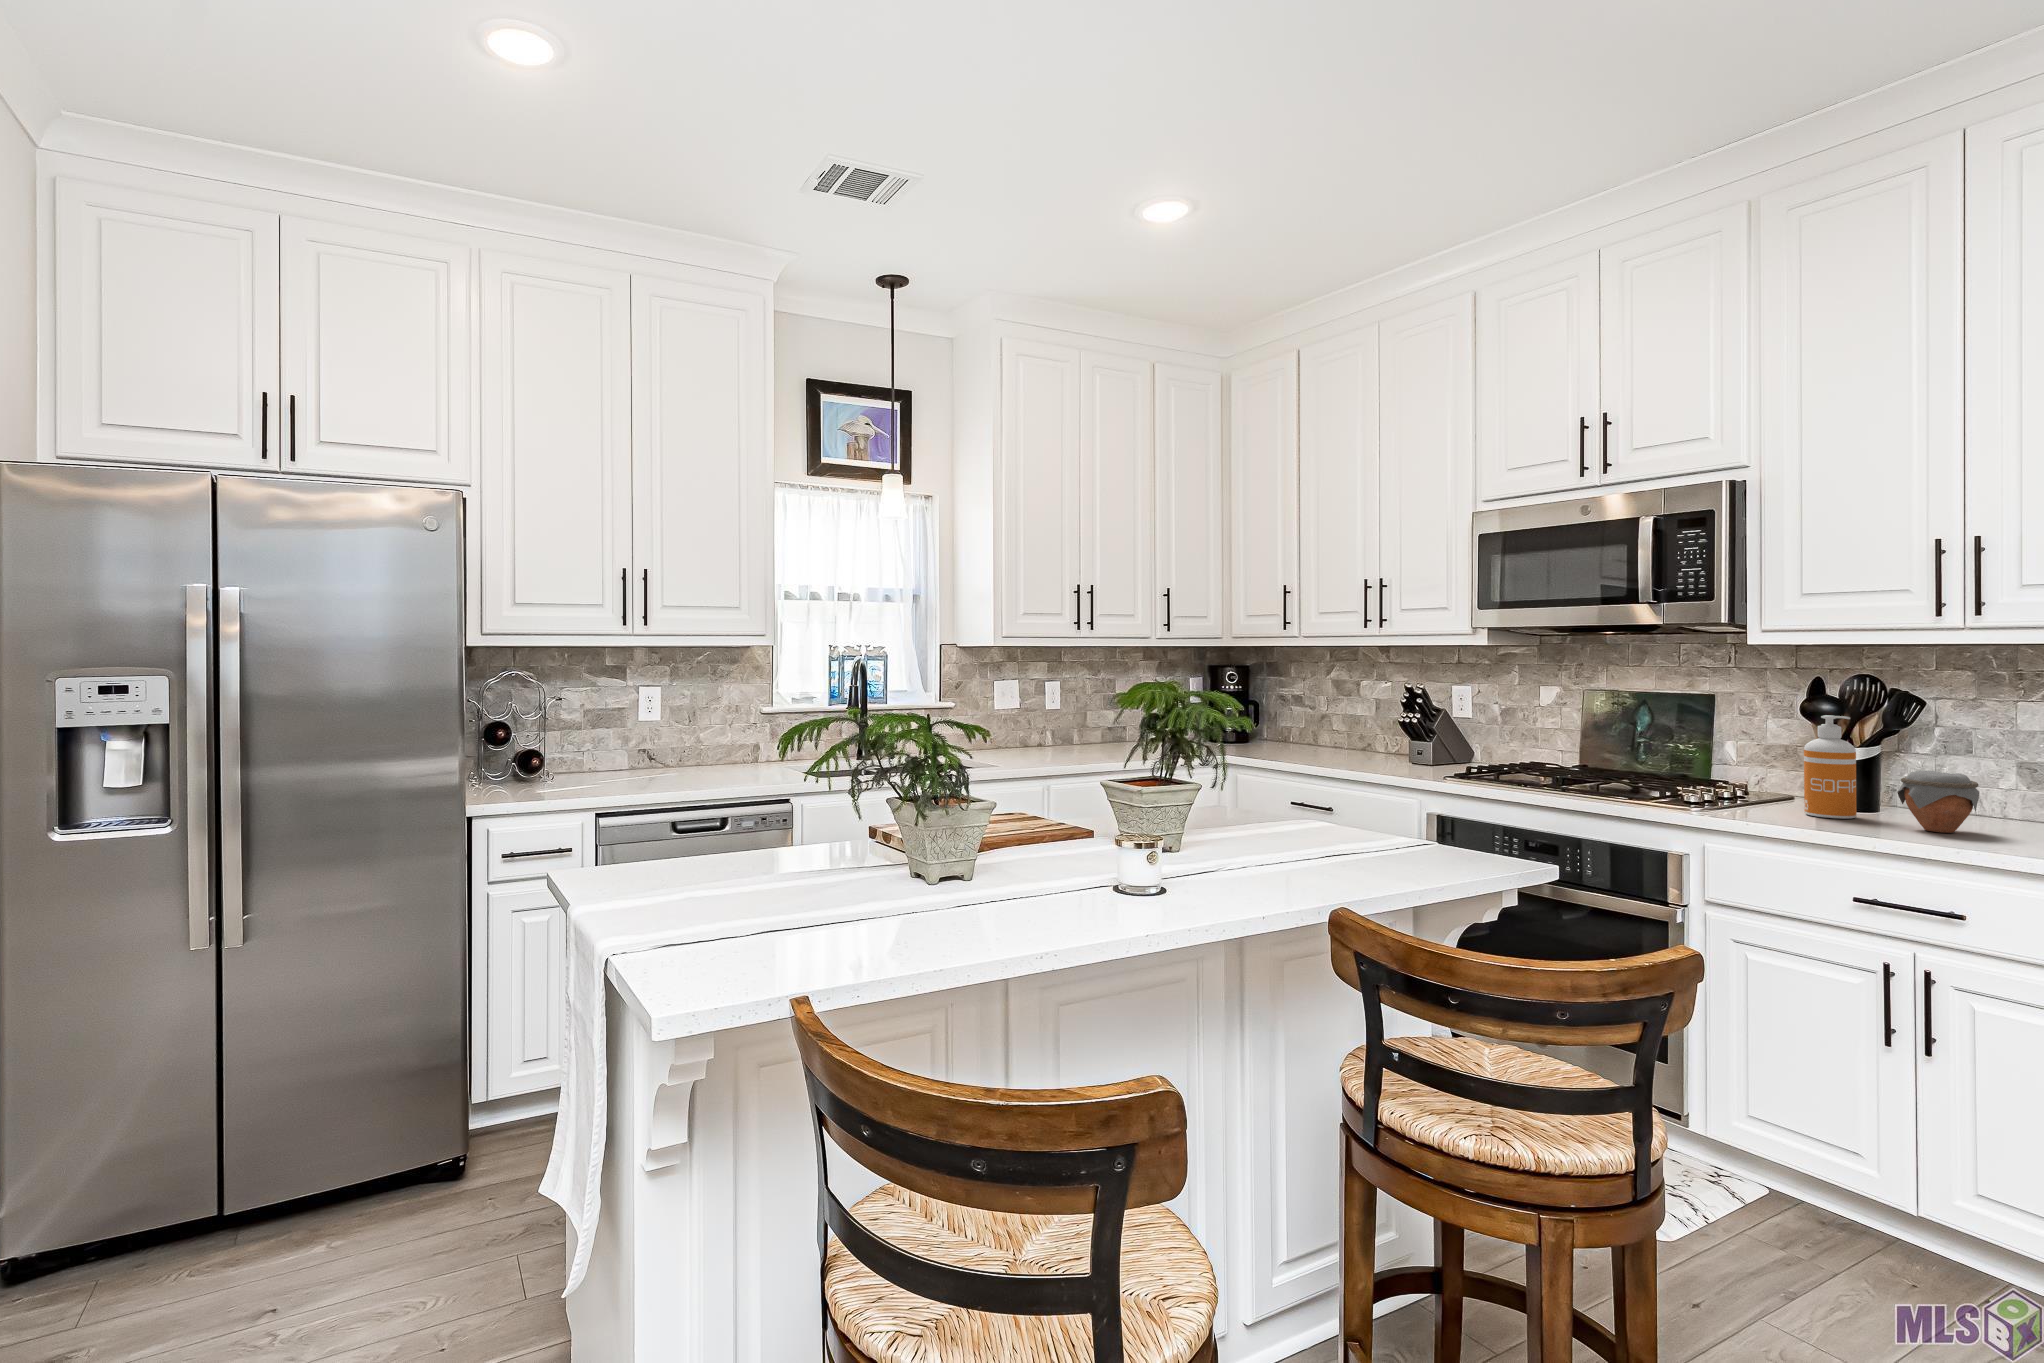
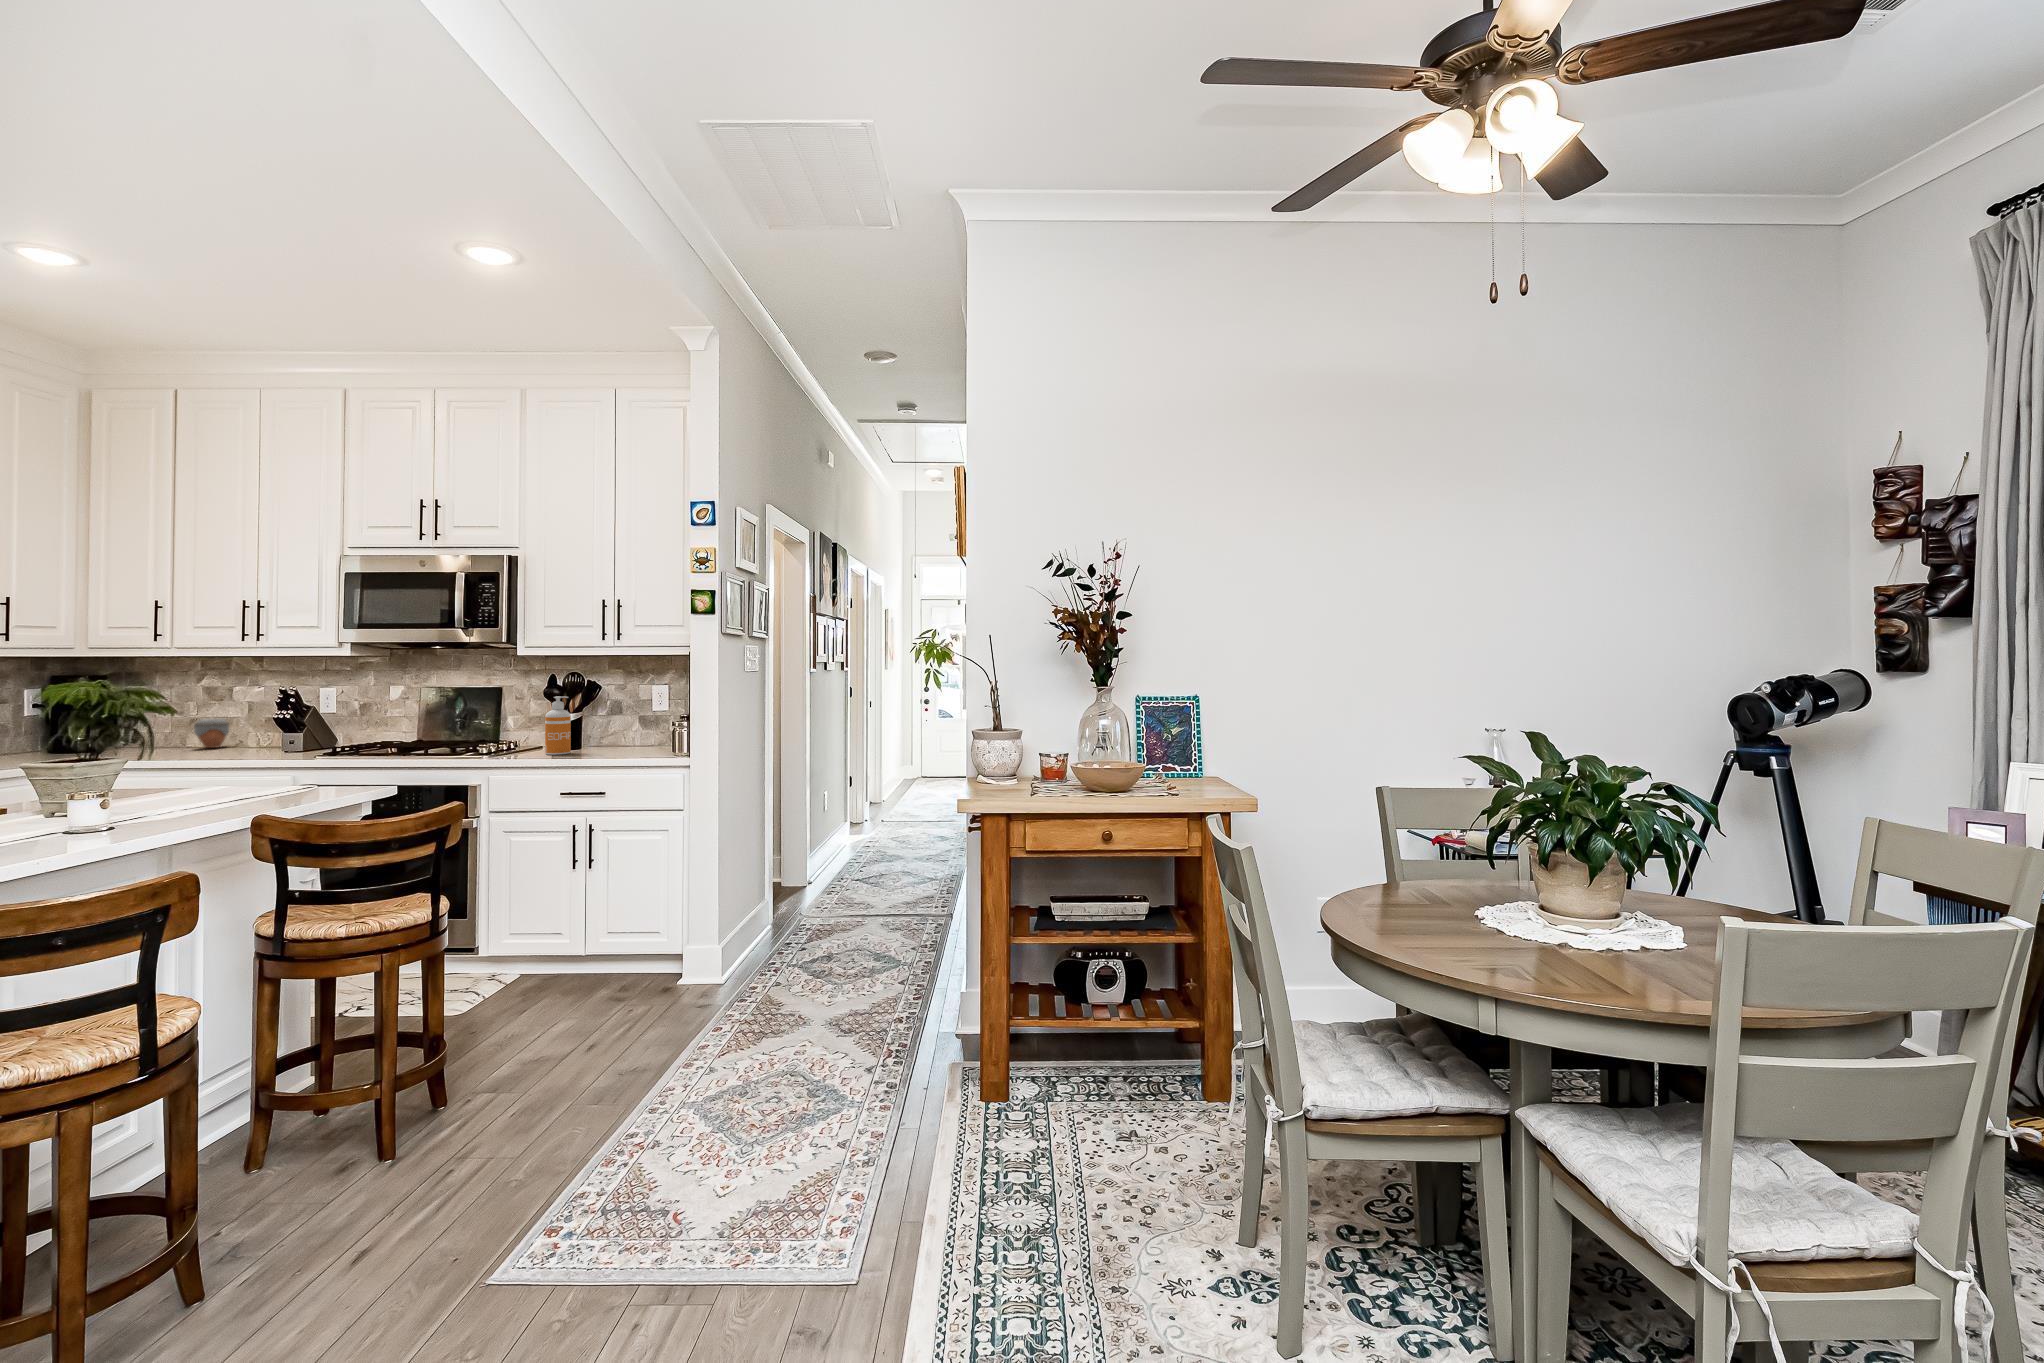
jar: present [1897,770,1979,833] -> present [194,719,229,748]

